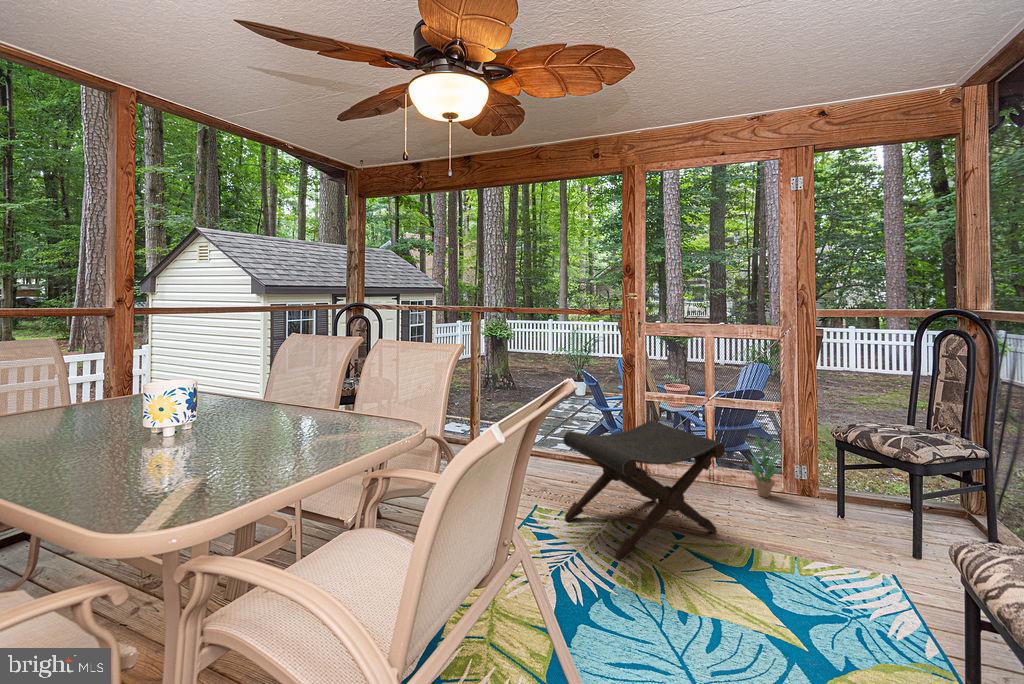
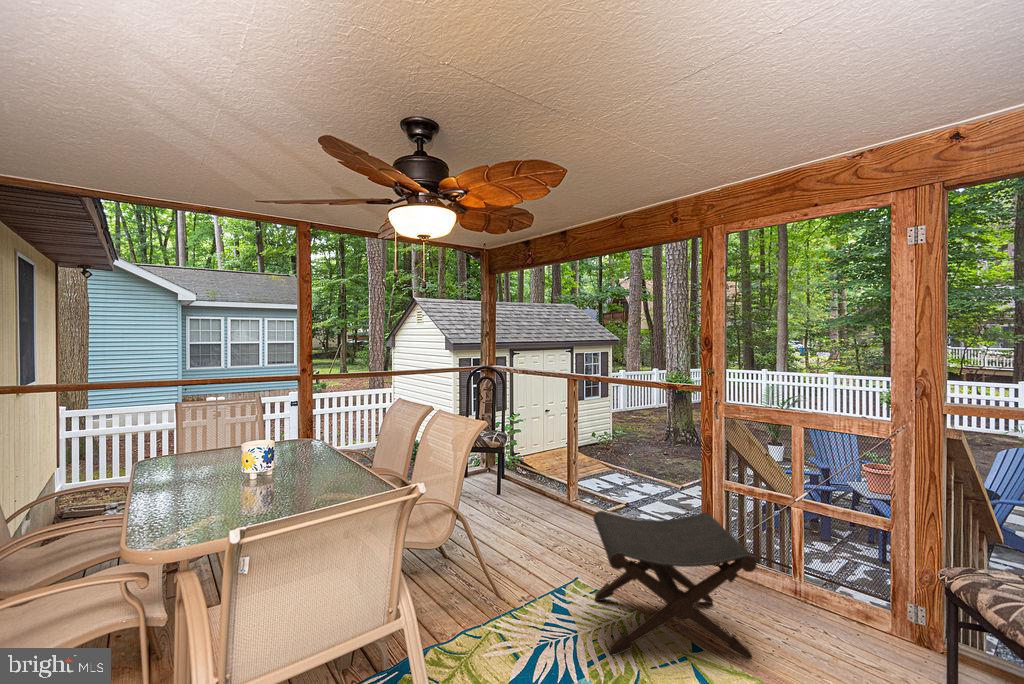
potted plant: present [750,434,782,497] -> none [842,550,896,637]

